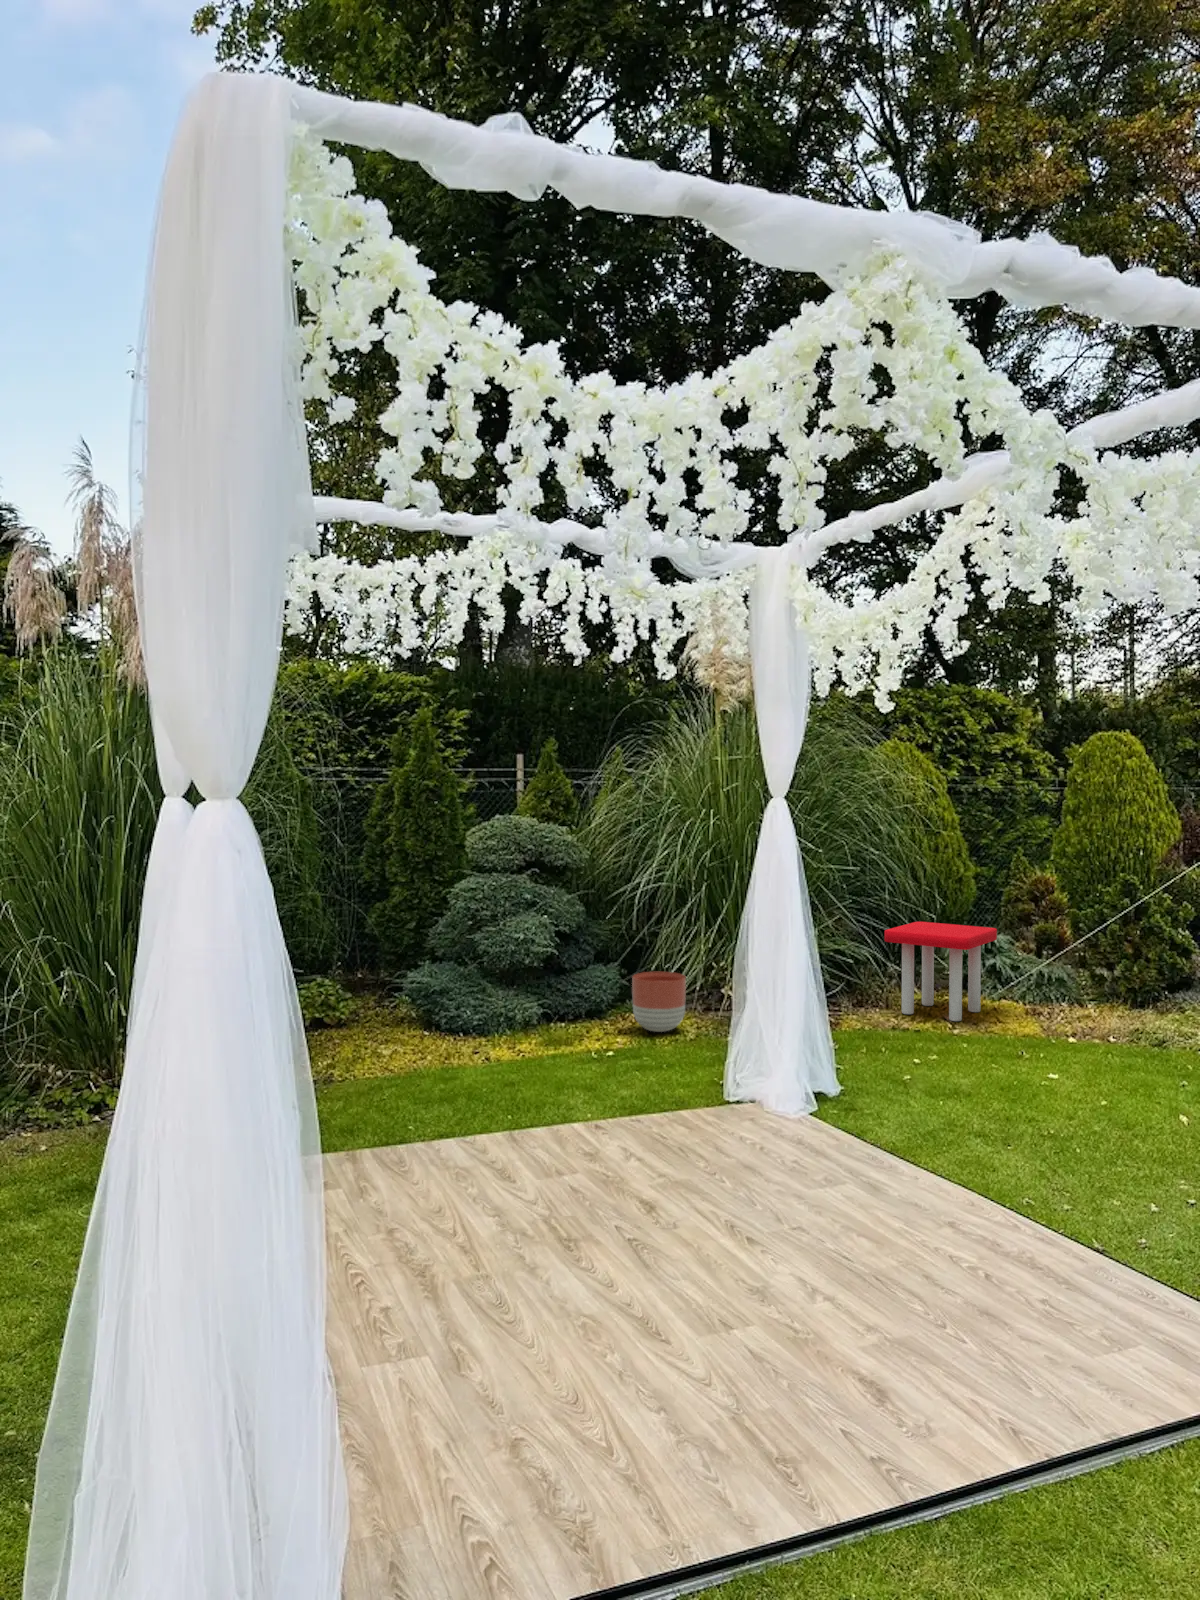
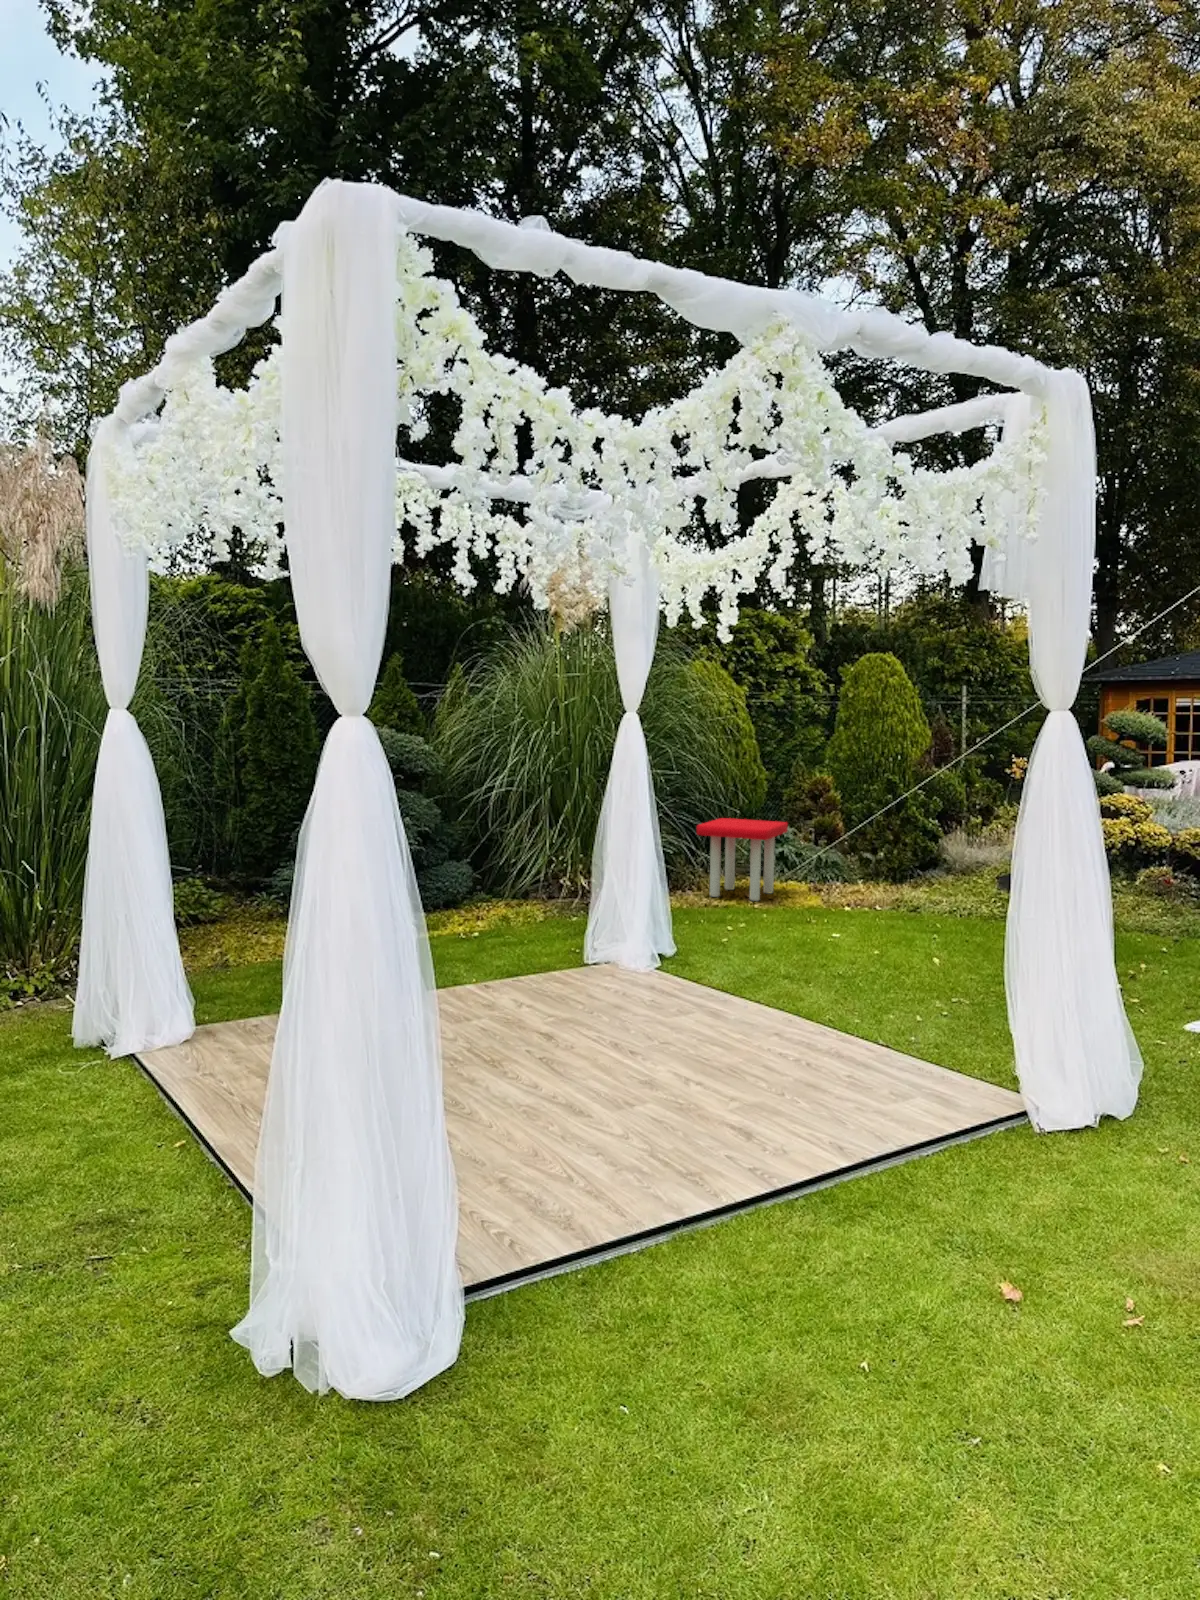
planter: present [632,972,686,1032] -> none [483,865,531,917]

